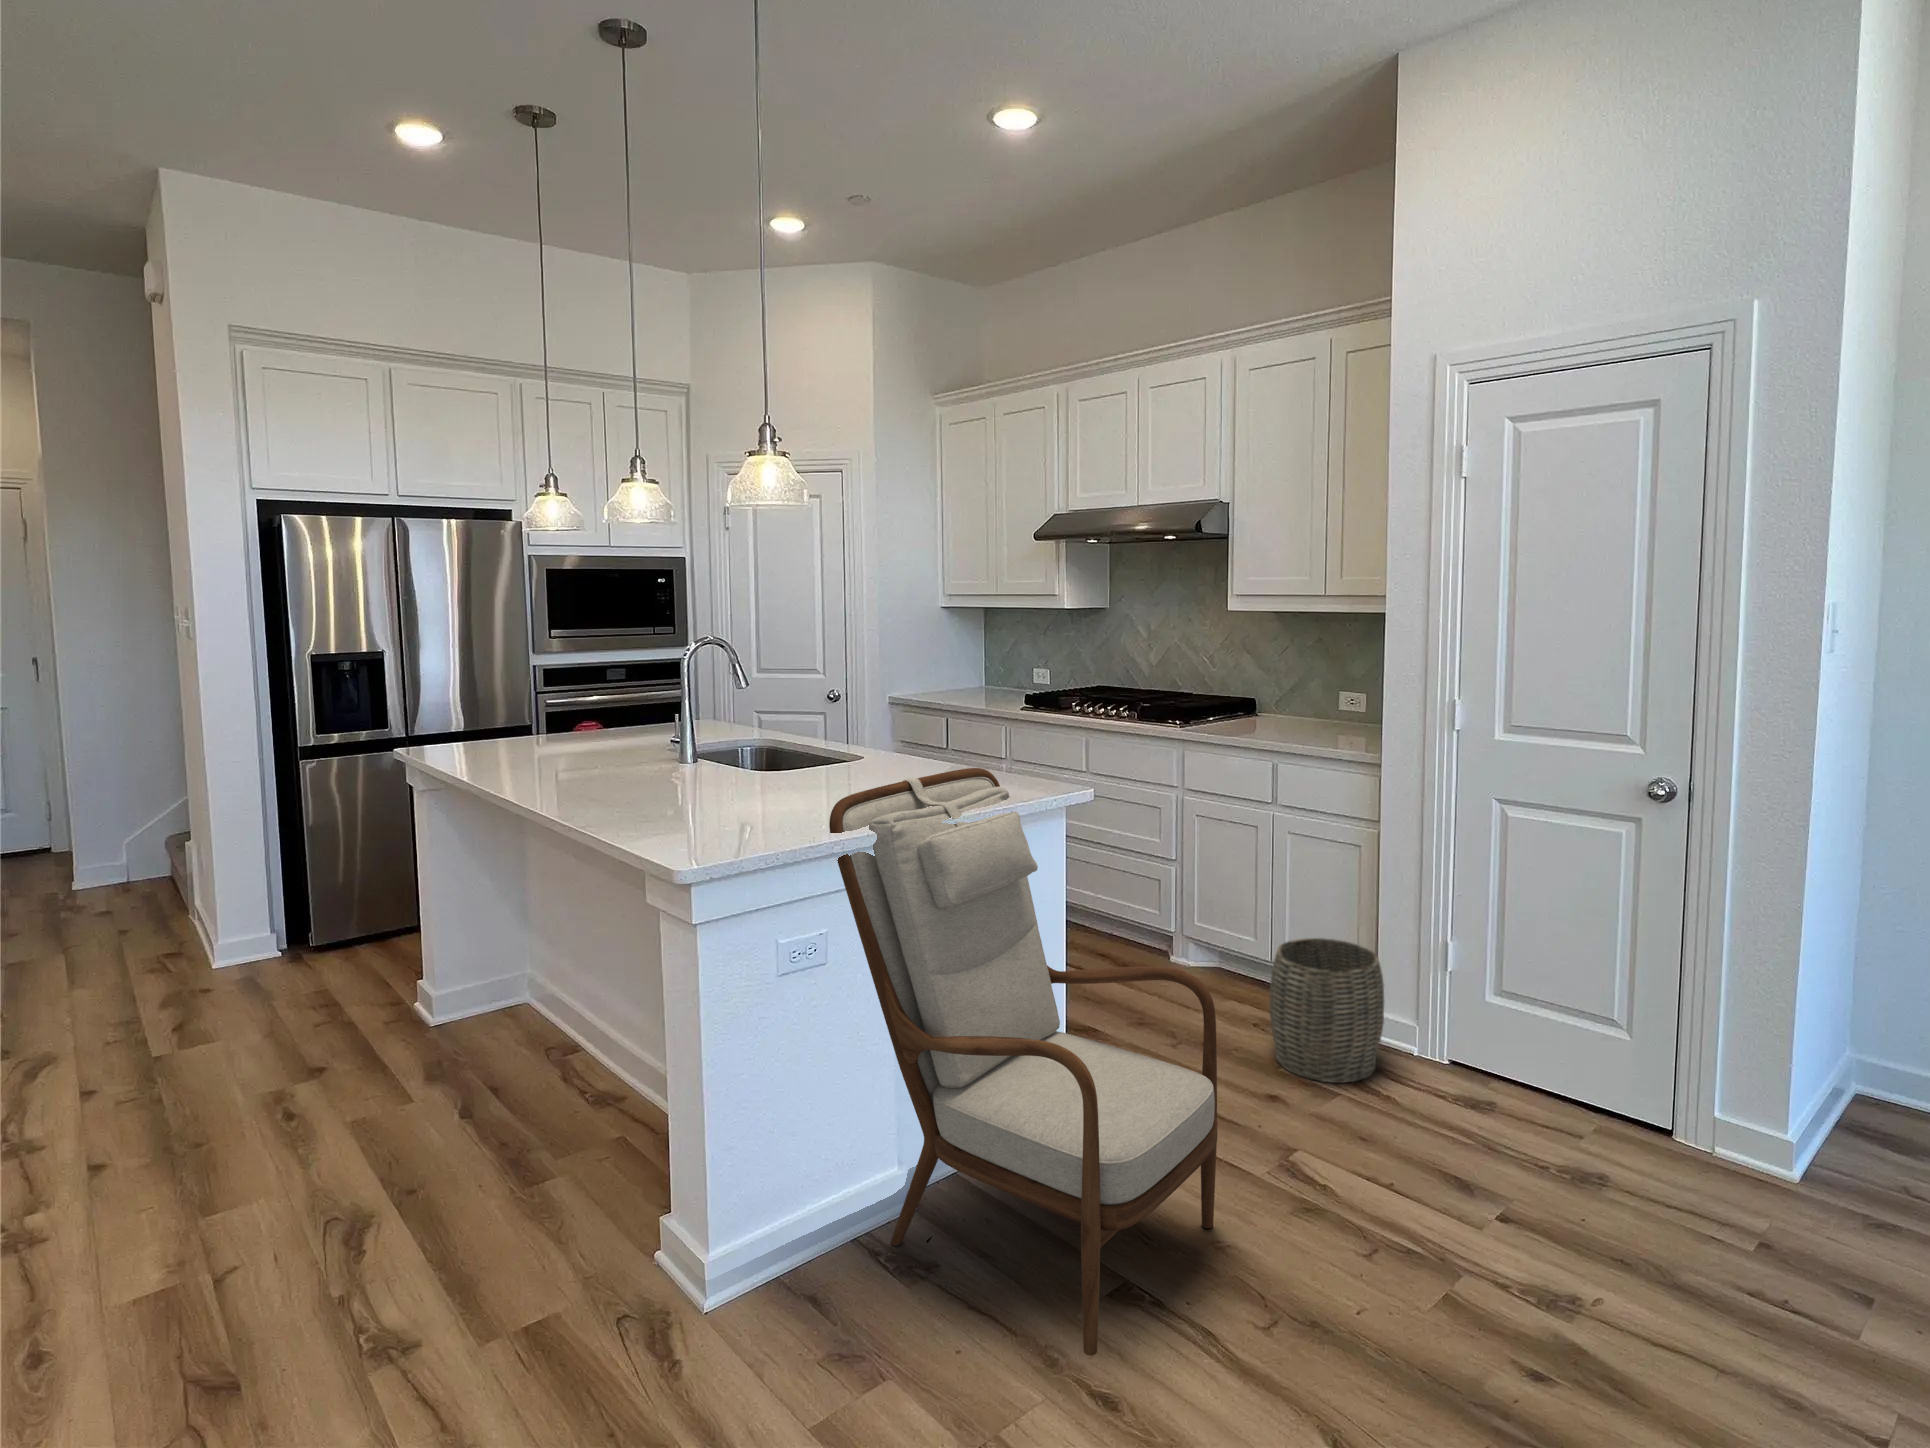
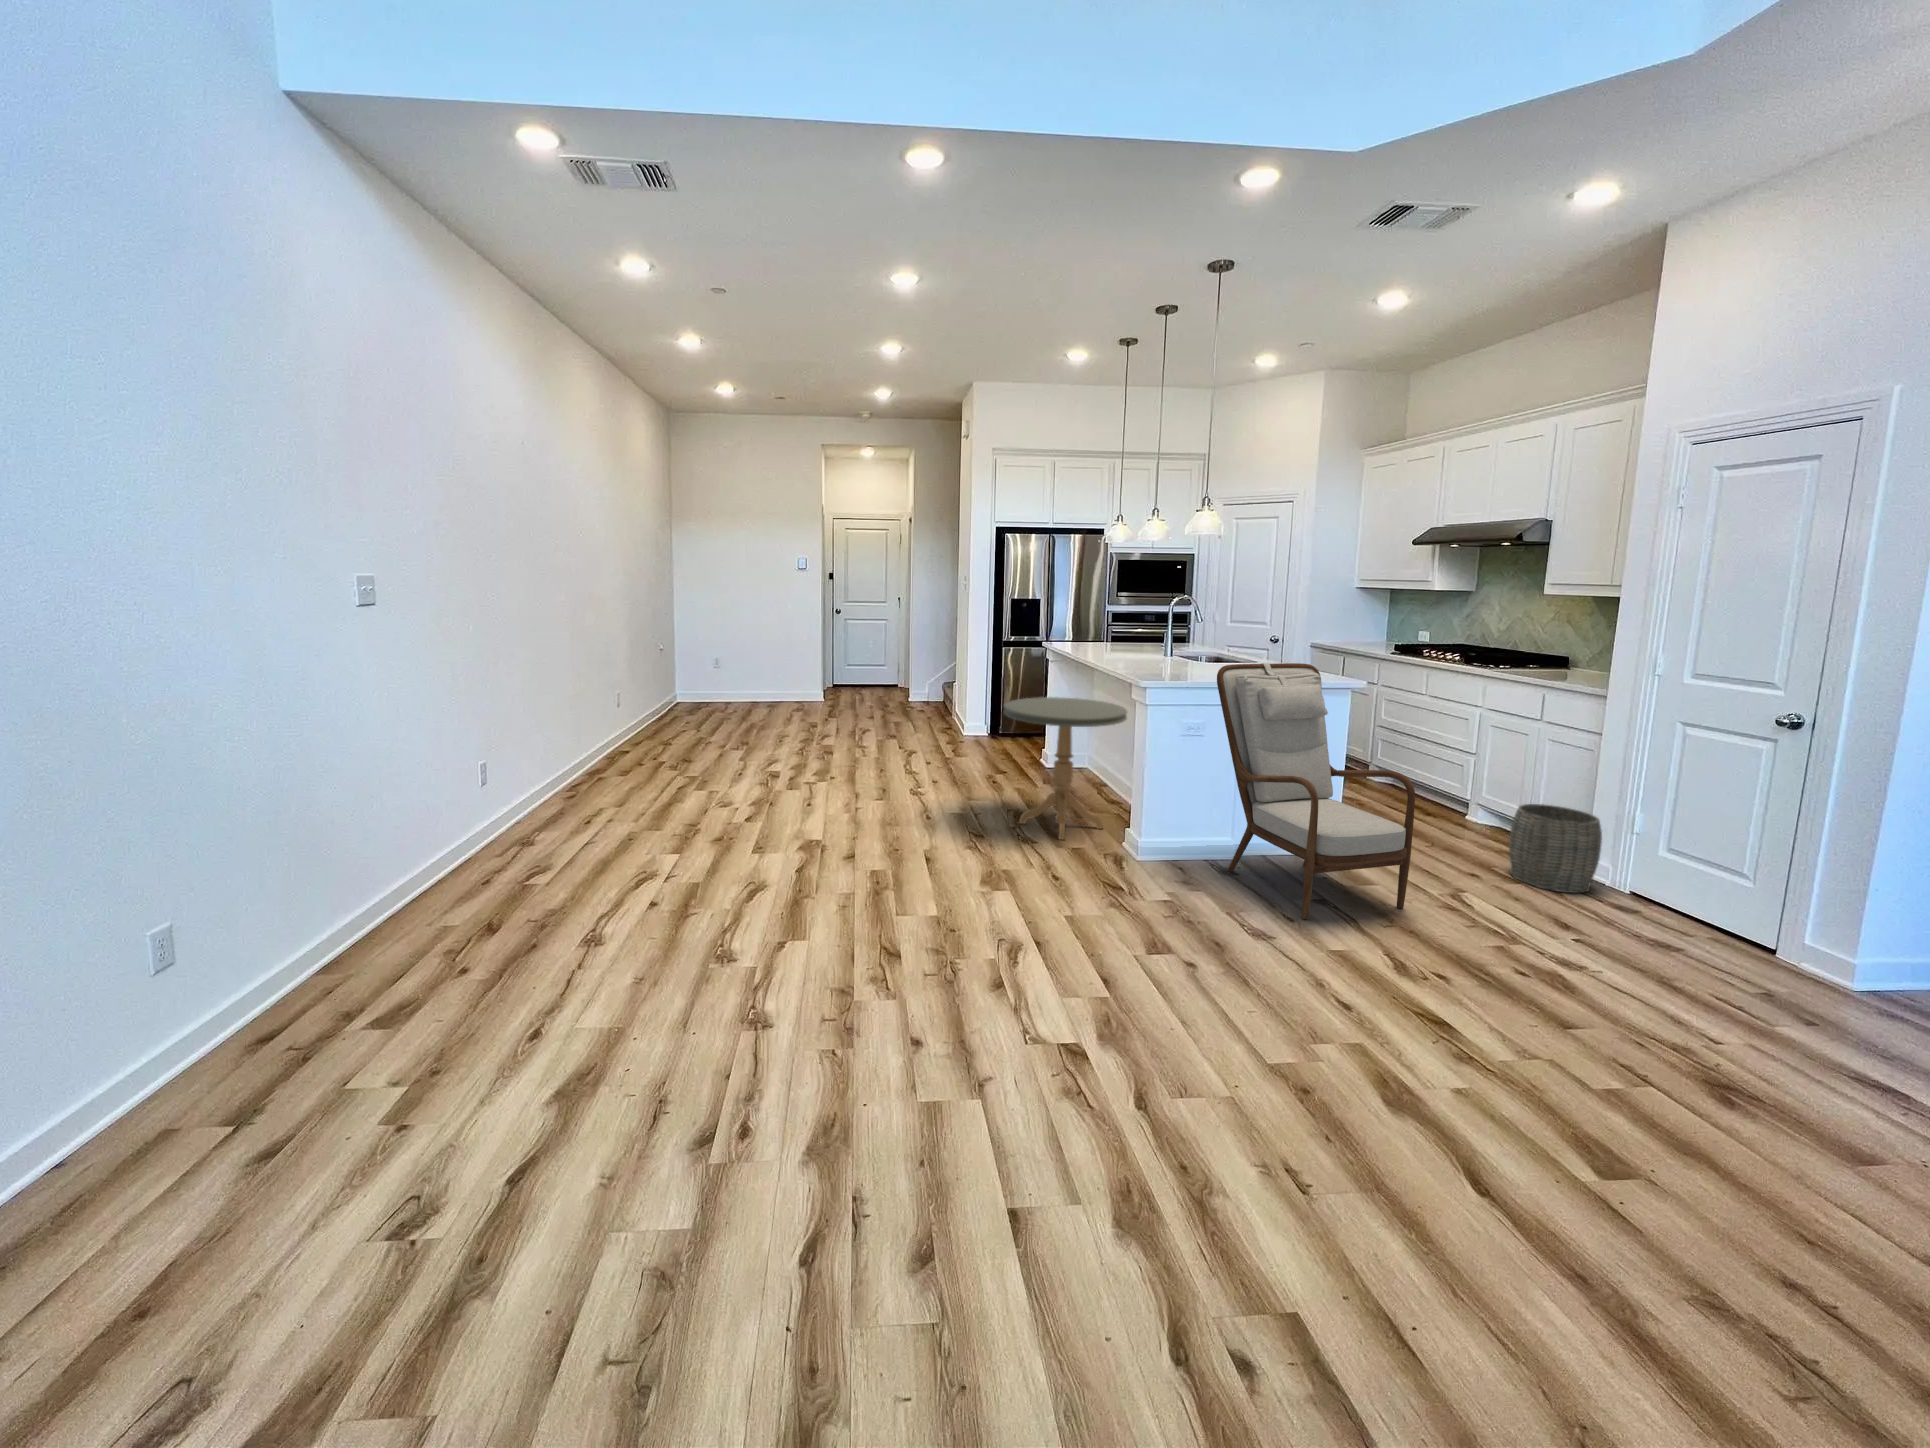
side table: none [274,894,624,1294] -> present [1004,697,1127,840]

